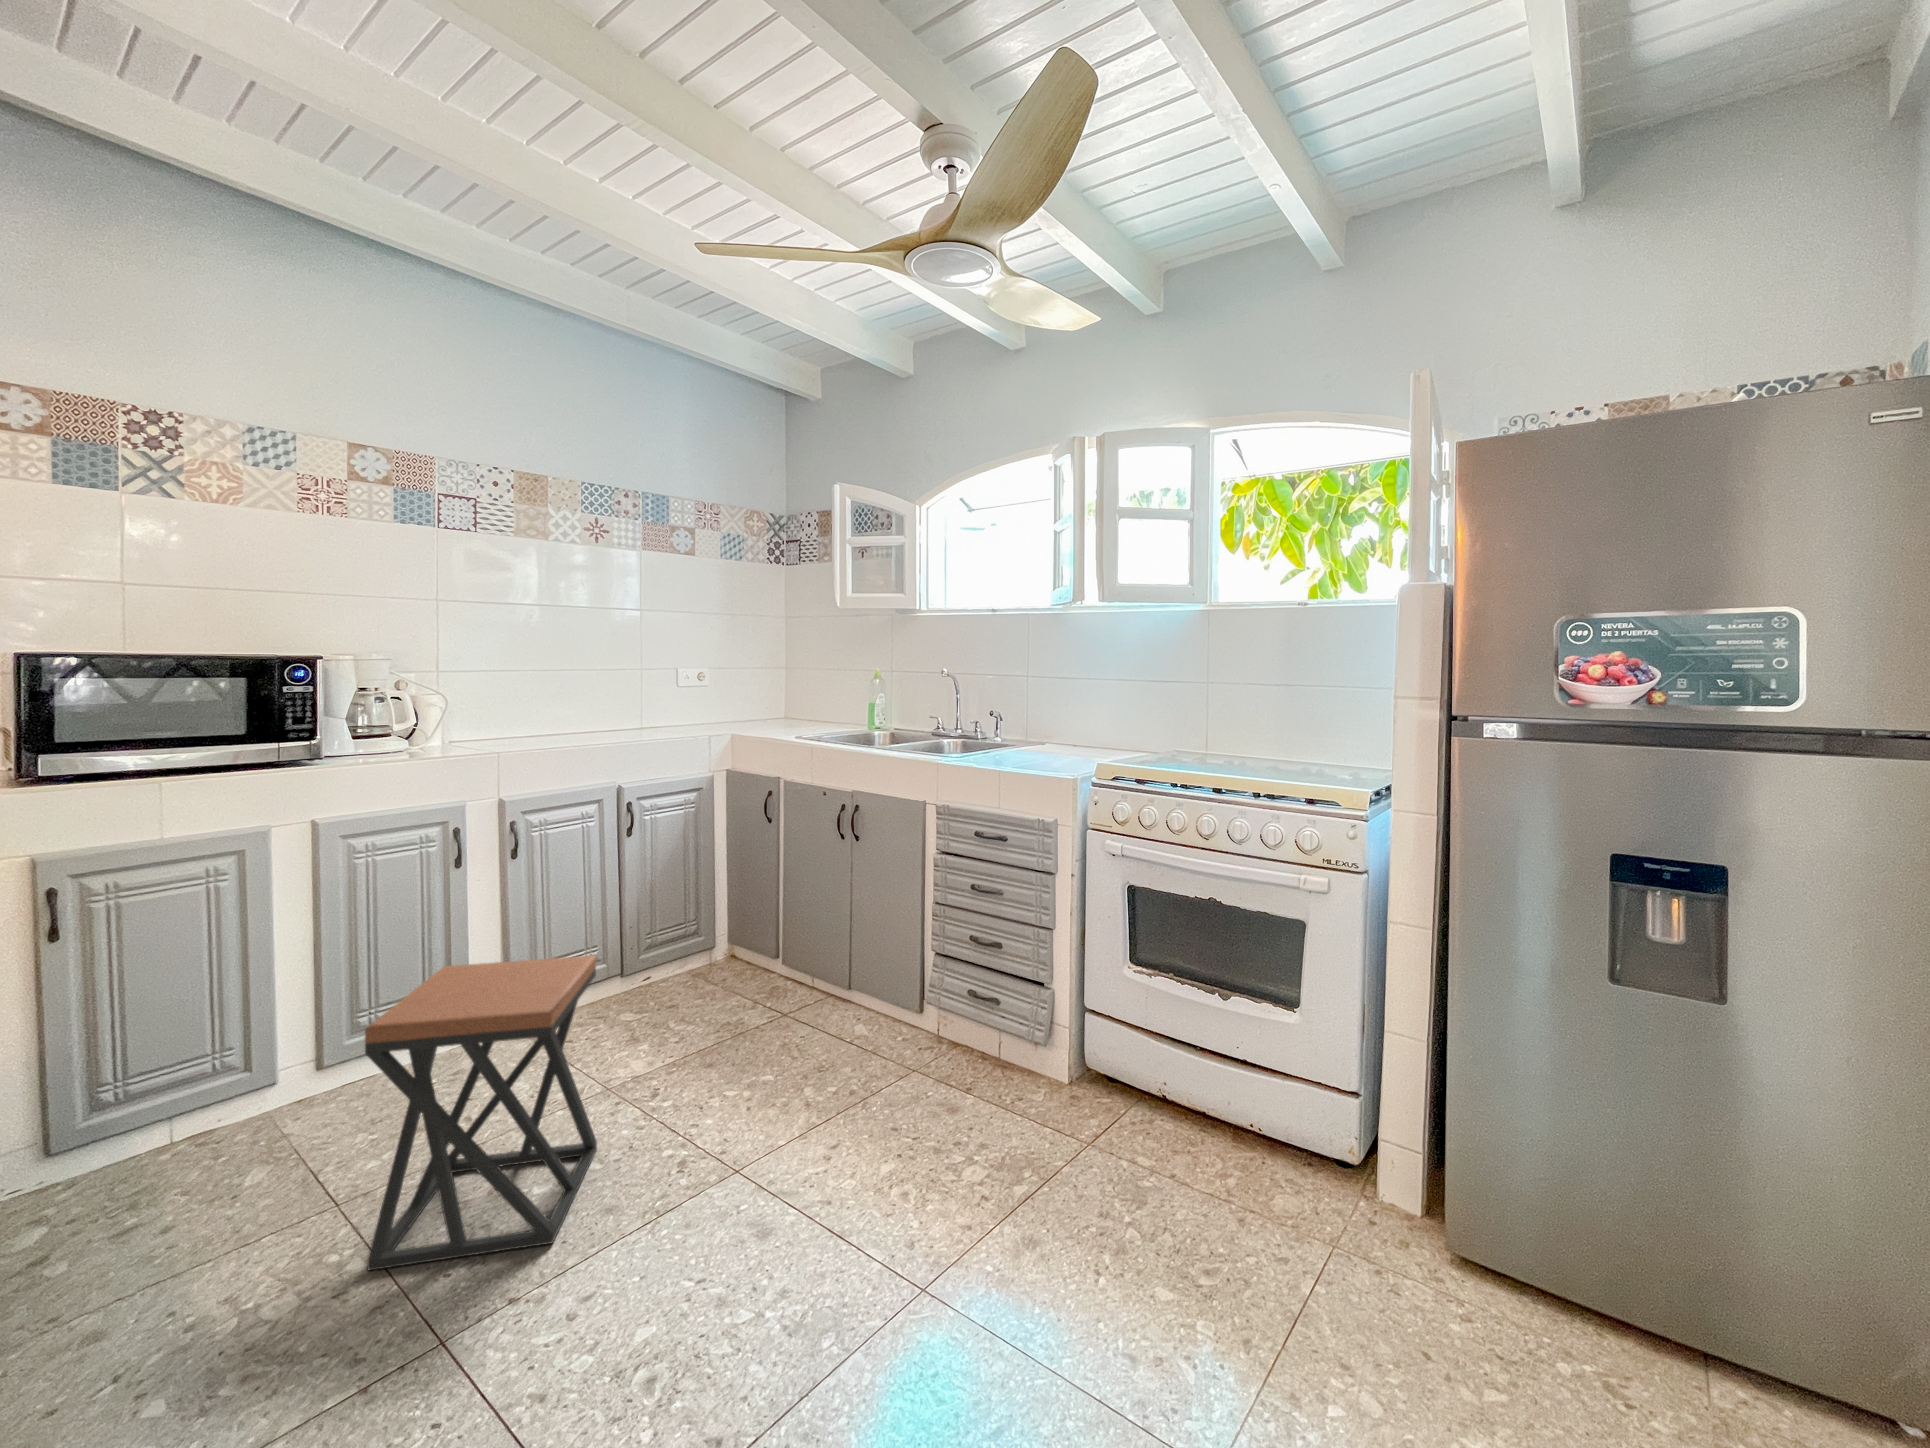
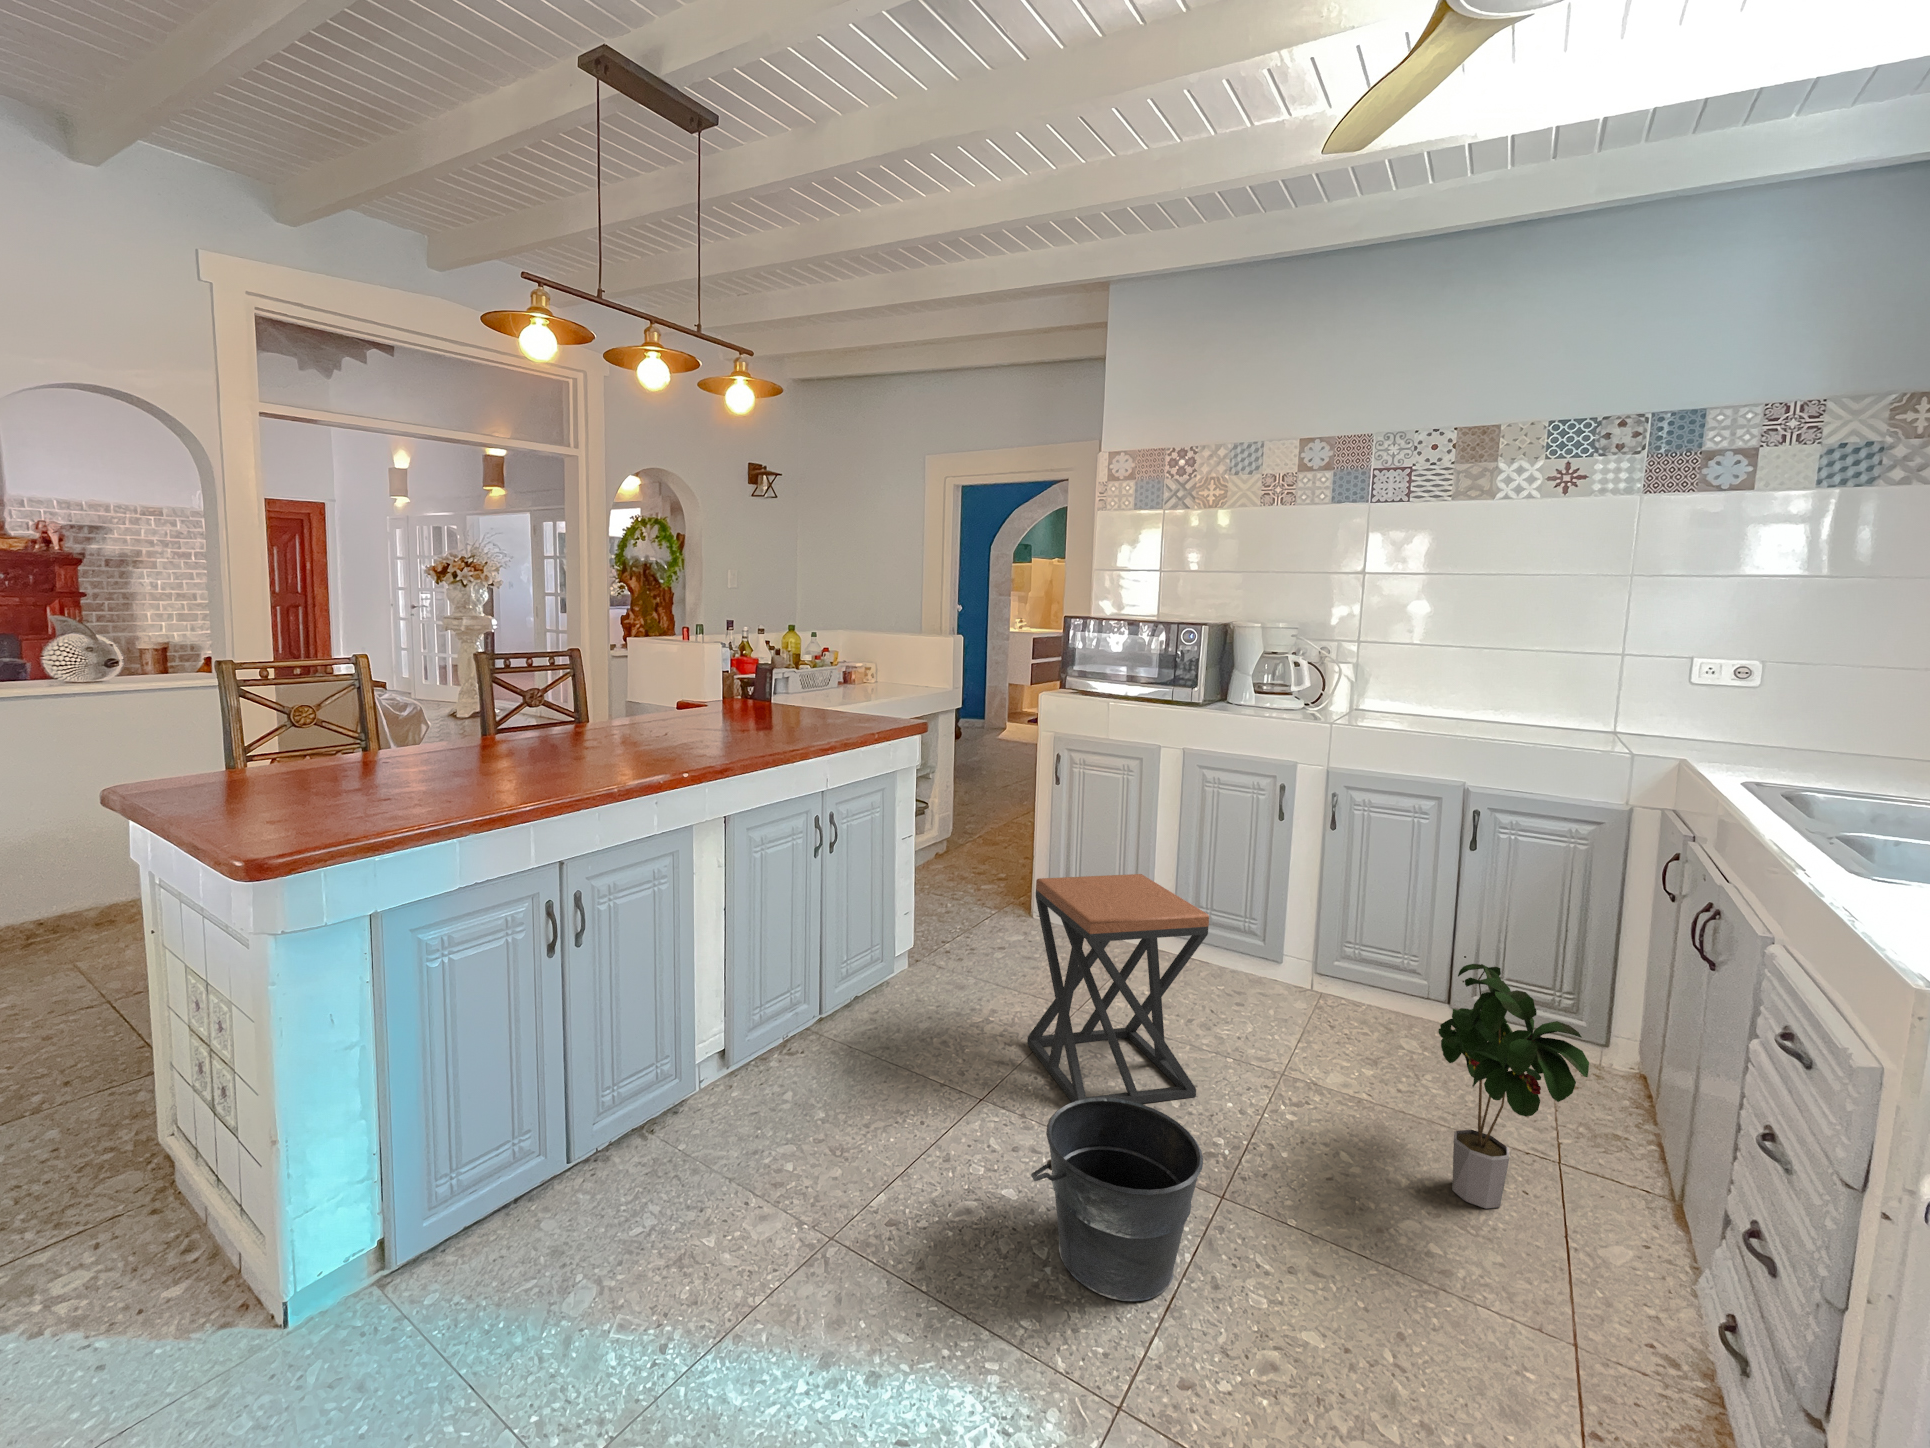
potted plant: none [726,893,866,1060] -> present [1439,964,1589,1209]
bucket: none [684,1105,848,1300] -> present [1031,1098,1203,1301]

